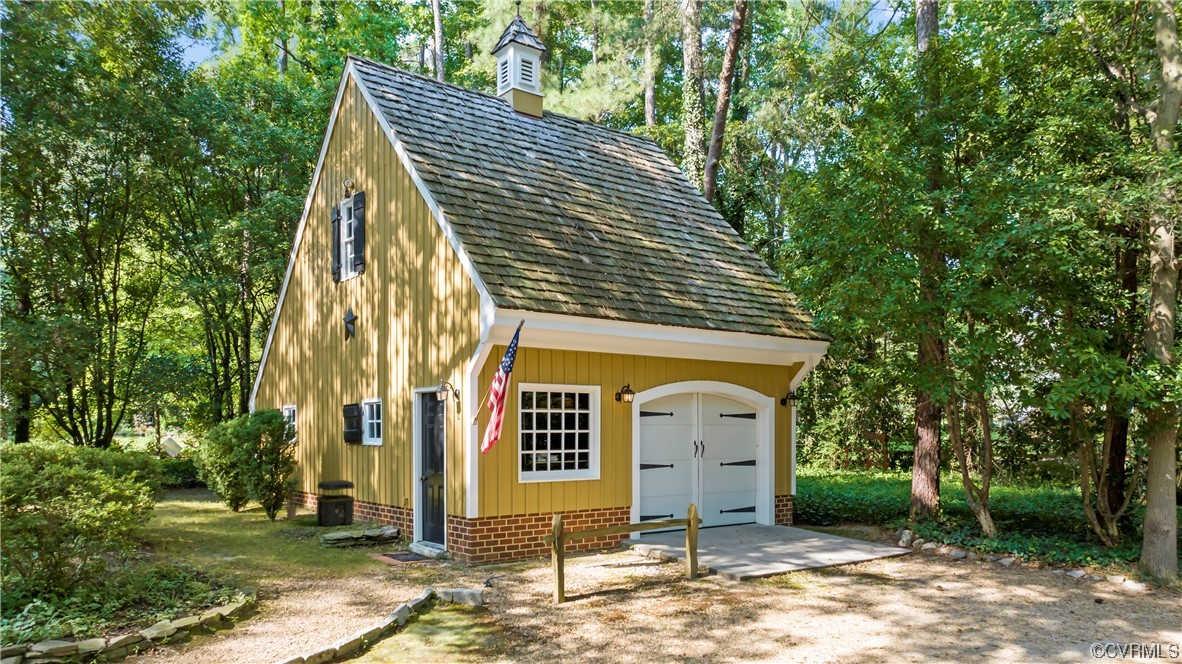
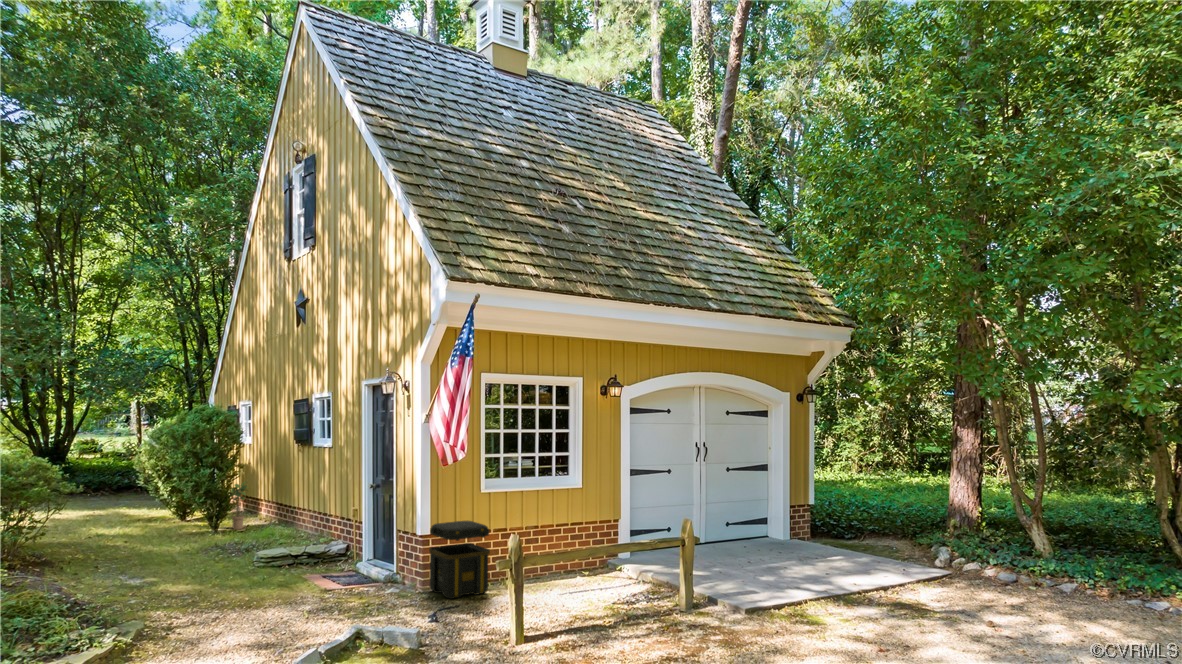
bench: present [845,432,887,471] -> none [868,432,915,476]
toolbox: present [317,480,355,526] -> present [429,521,490,599]

